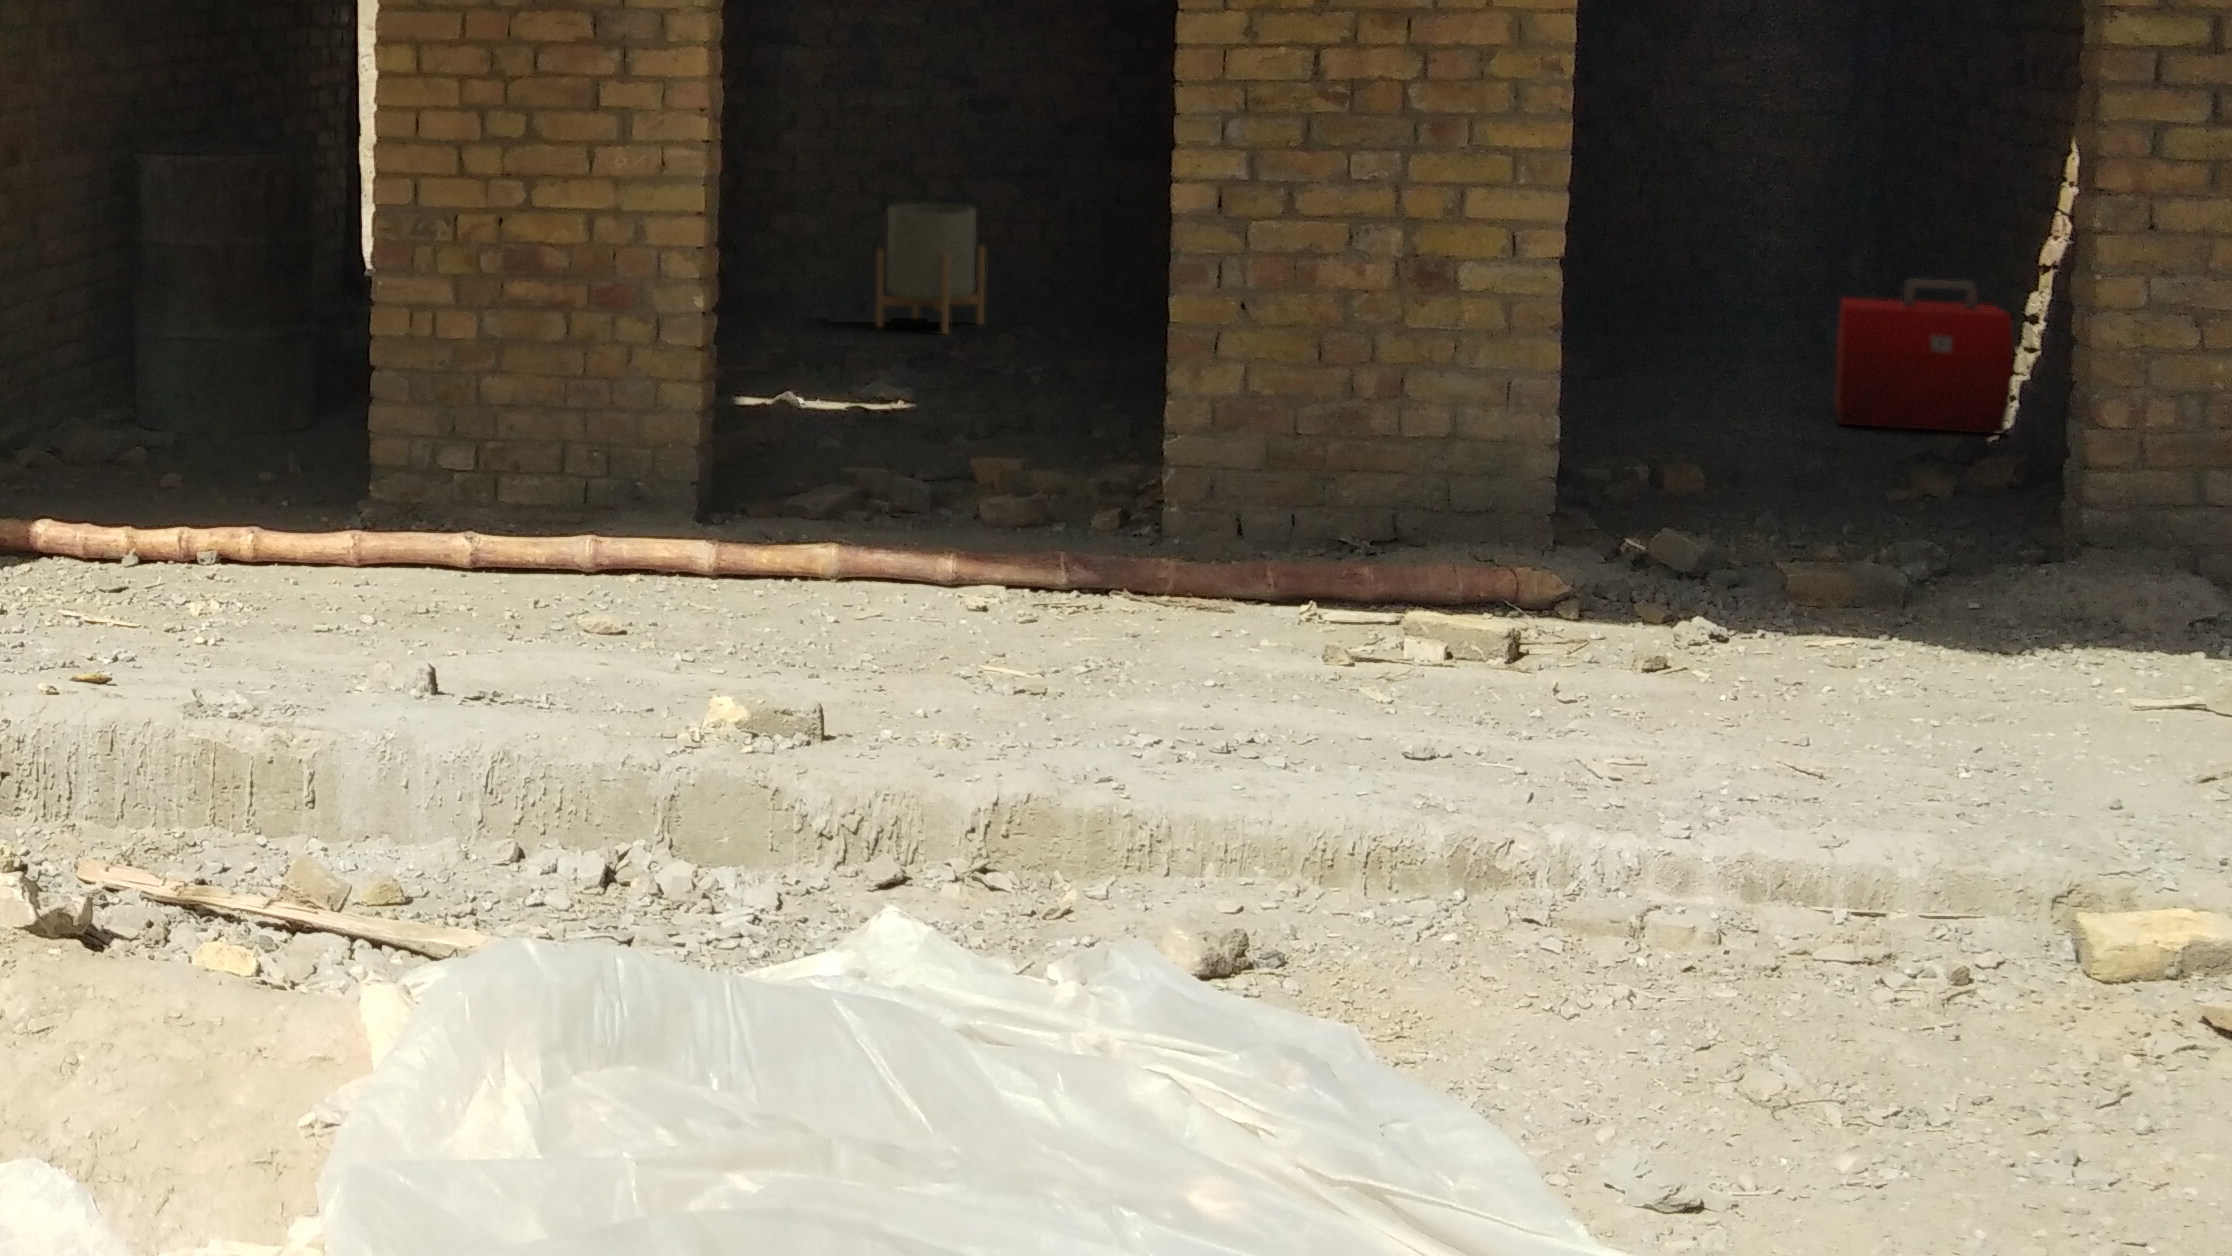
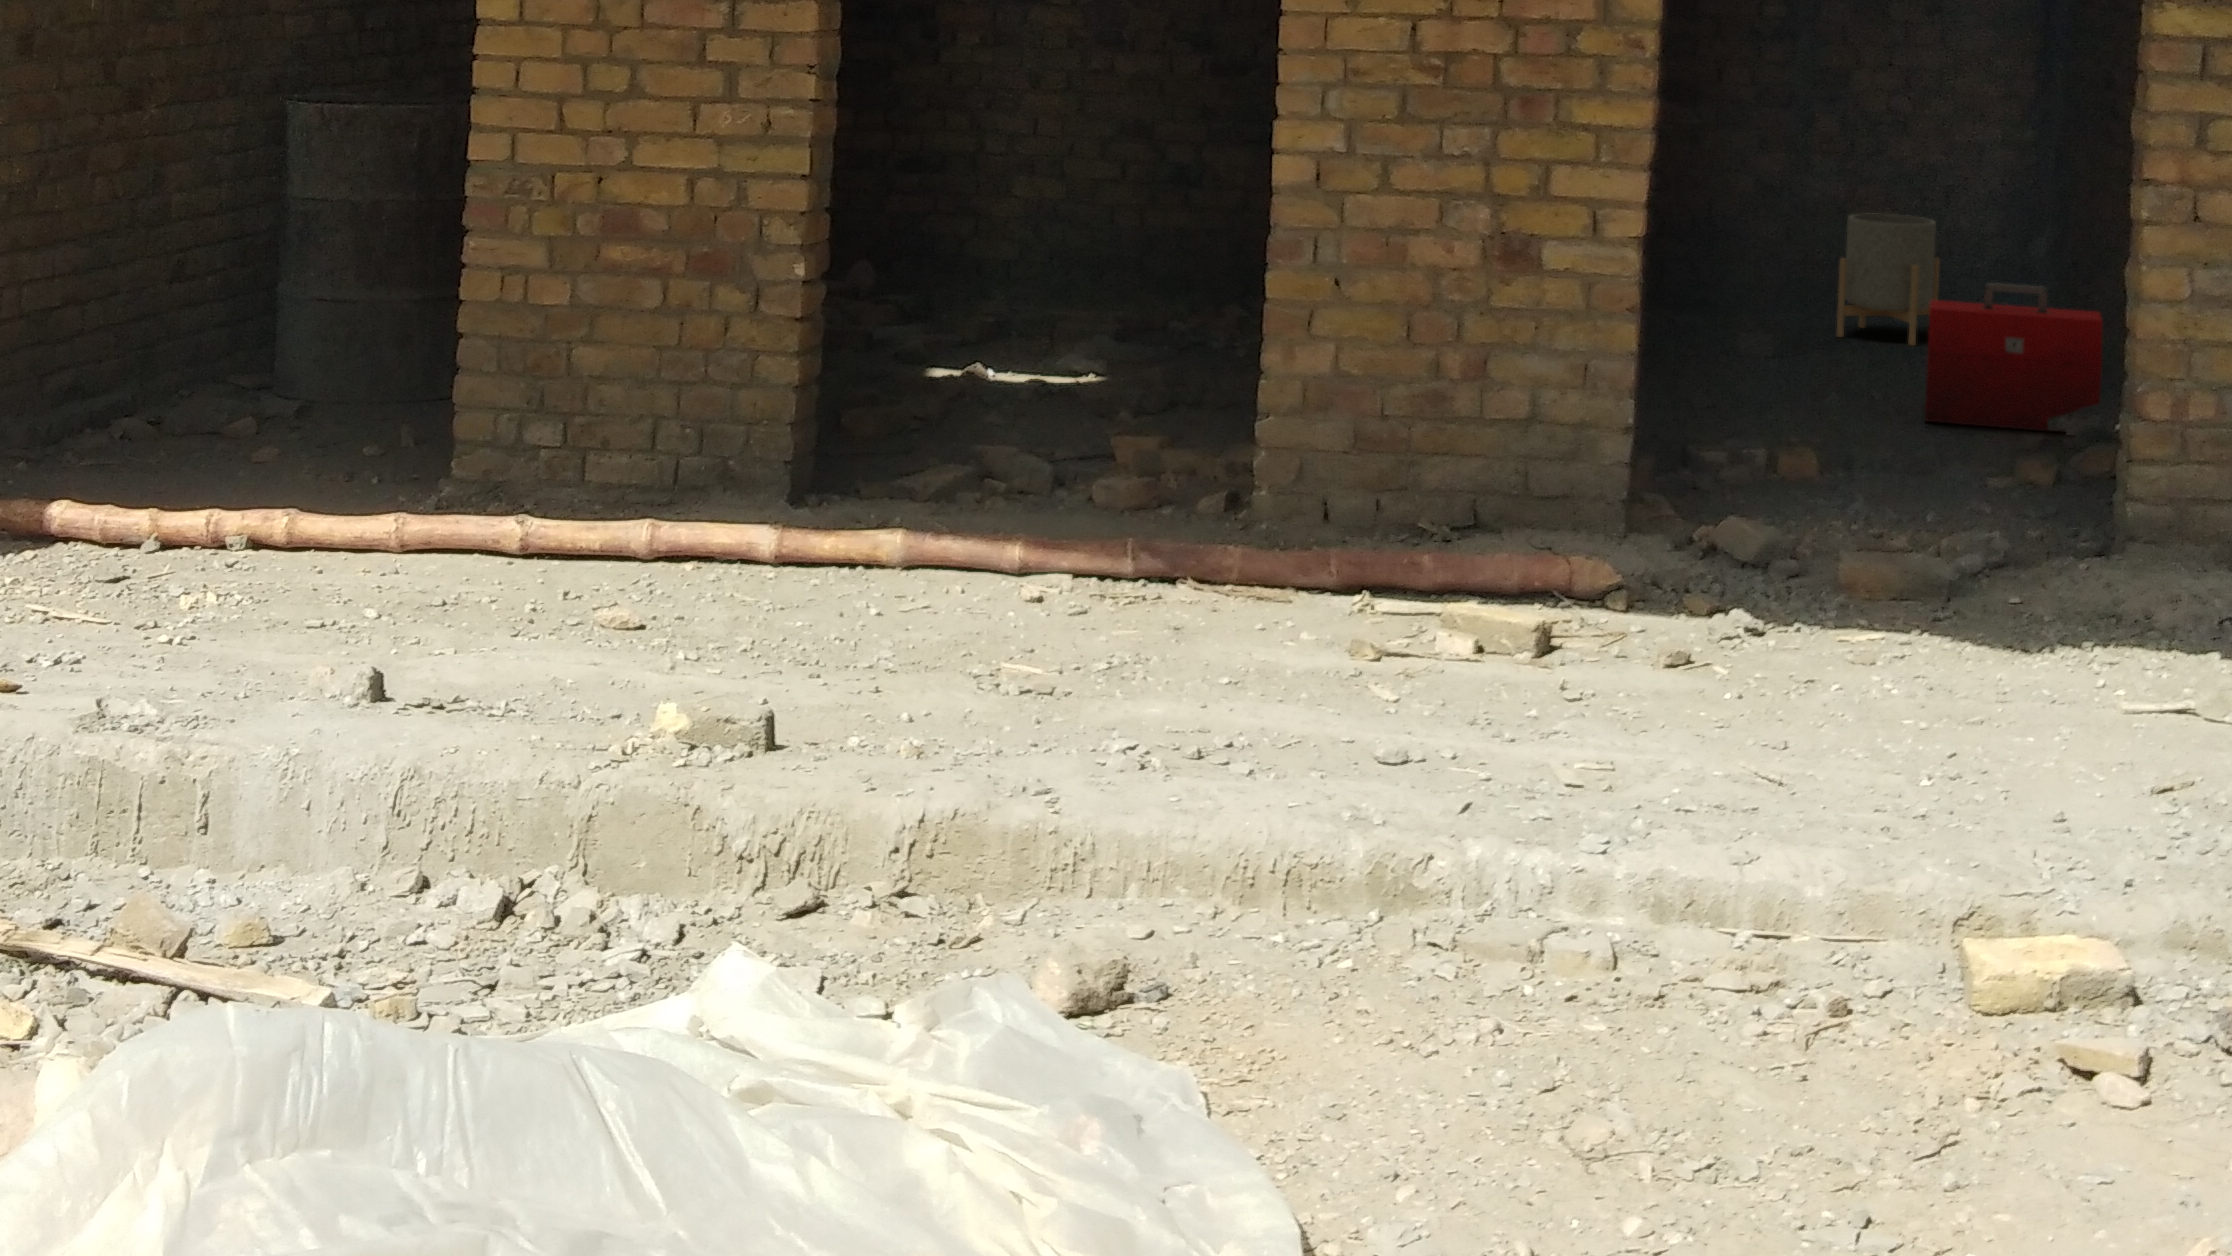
planter: present [876,204,985,335] -> present [1837,214,1940,346]

